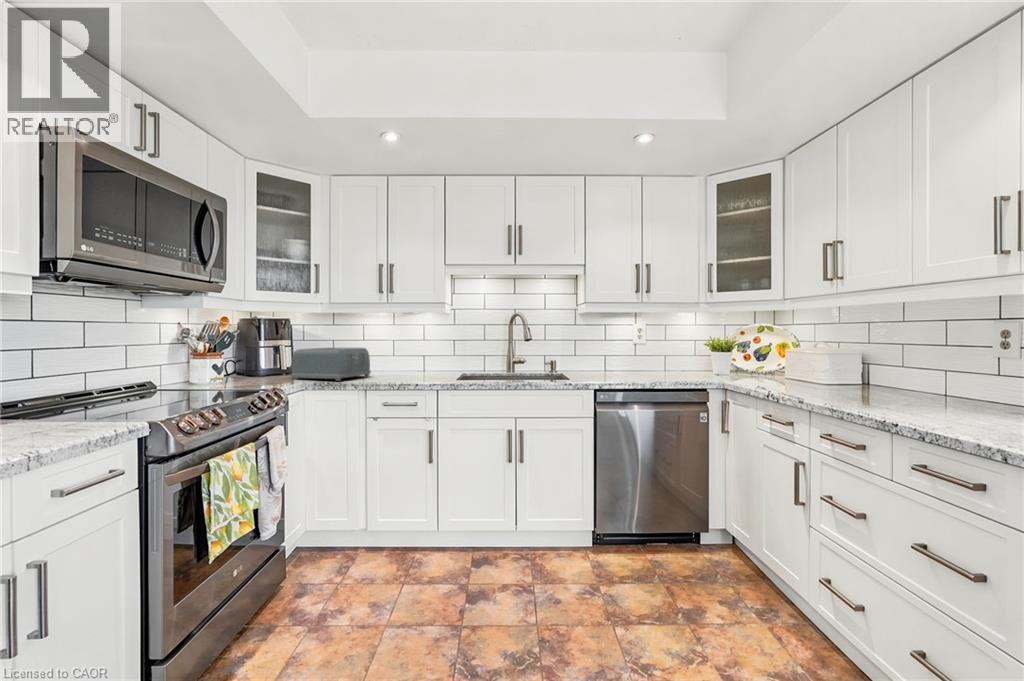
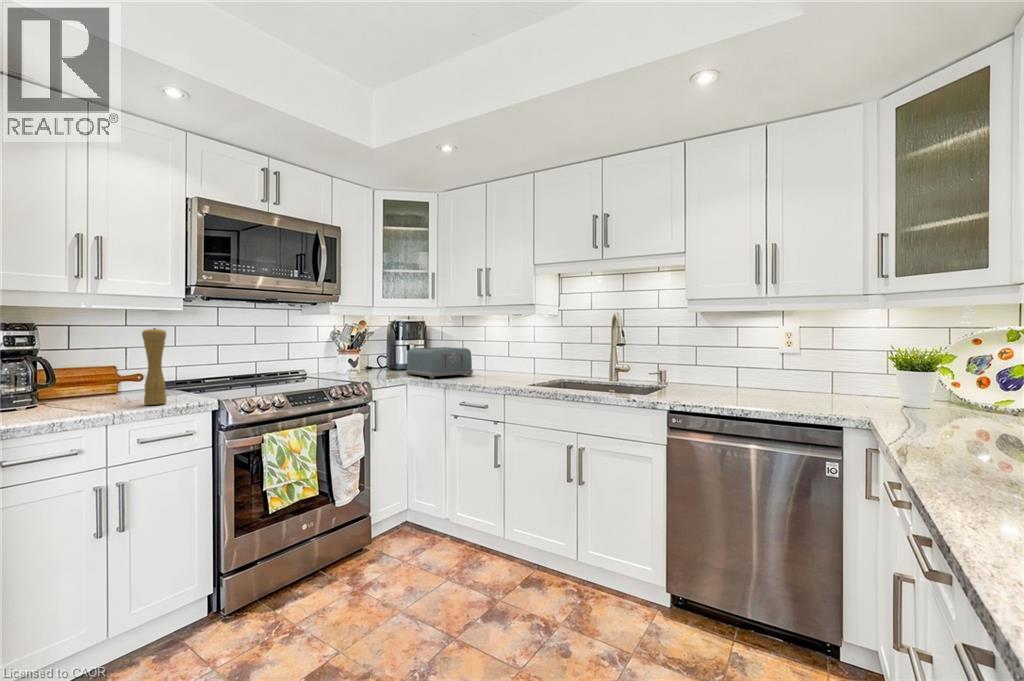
pepper mill: none [39,323,80,438] -> present [142,328,166,405]

